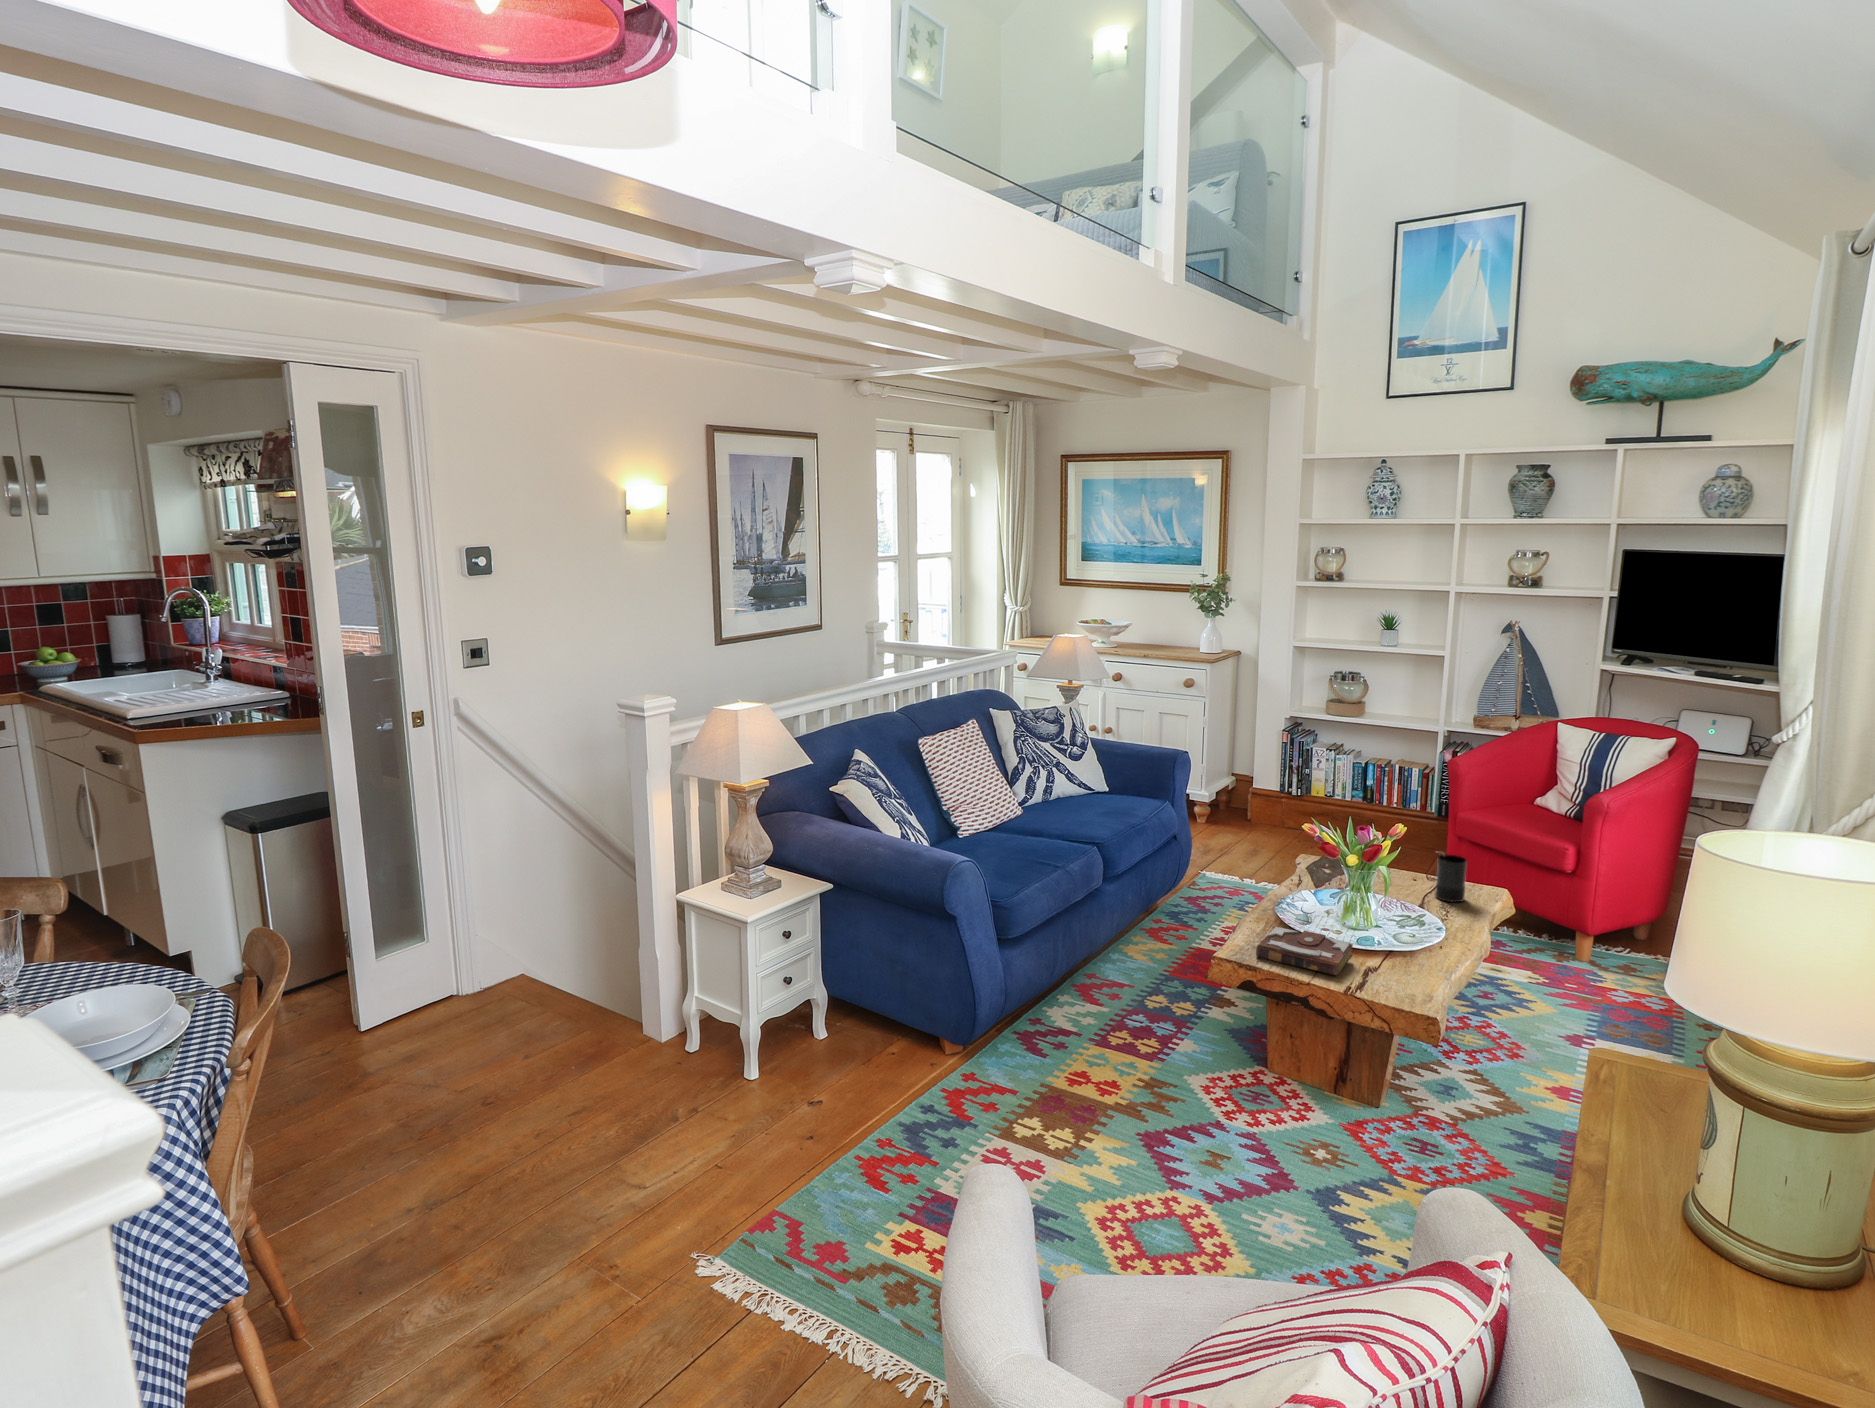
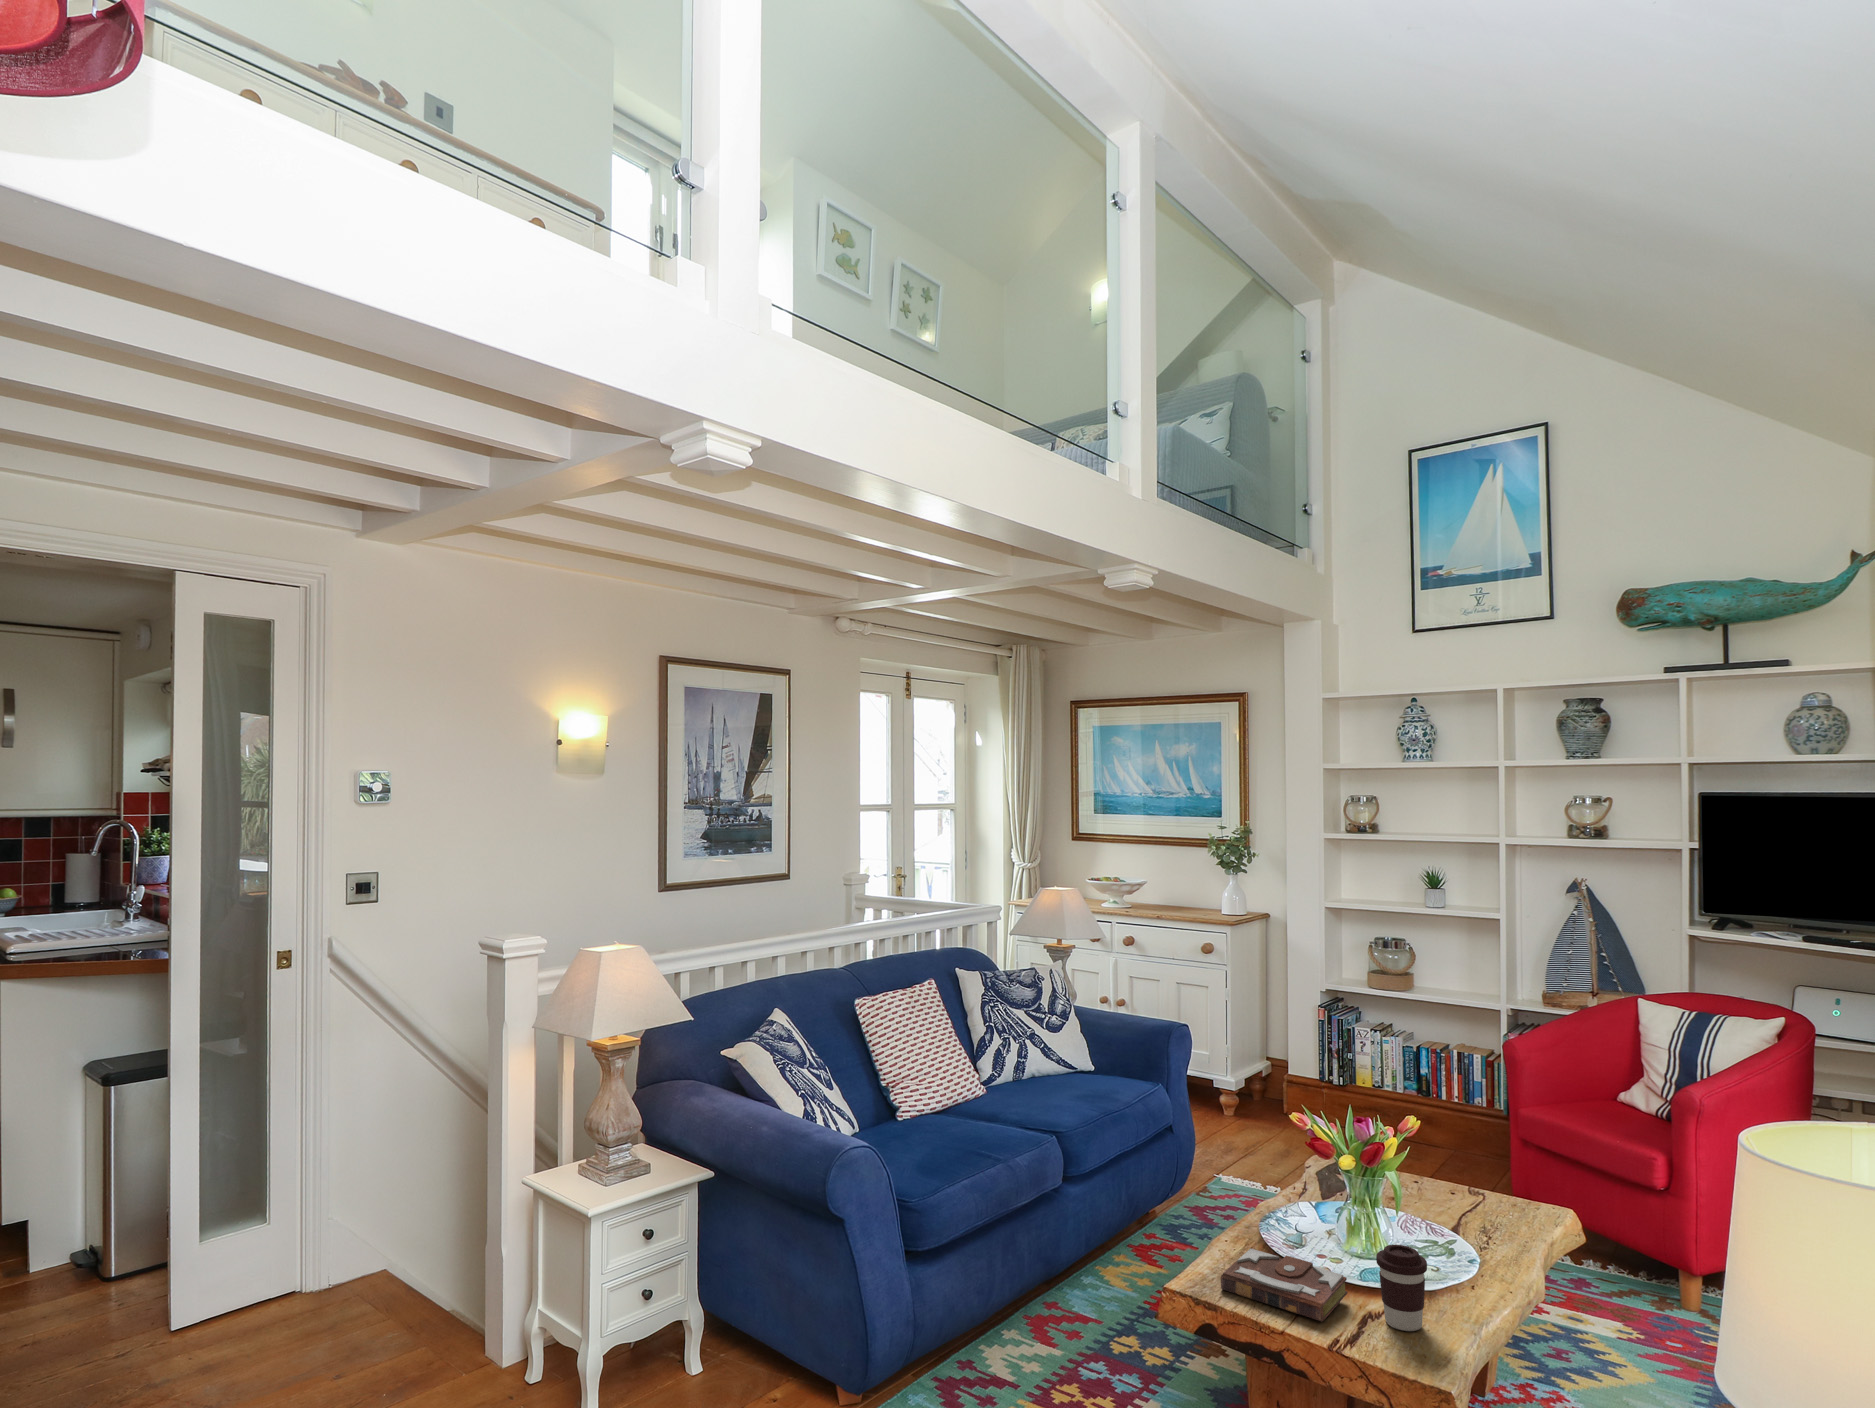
candle: present [1435,855,1467,902] -> none [1469,1154,1513,1224]
coffee cup: none [1380,920,1418,979] -> present [1376,1245,1427,1331]

